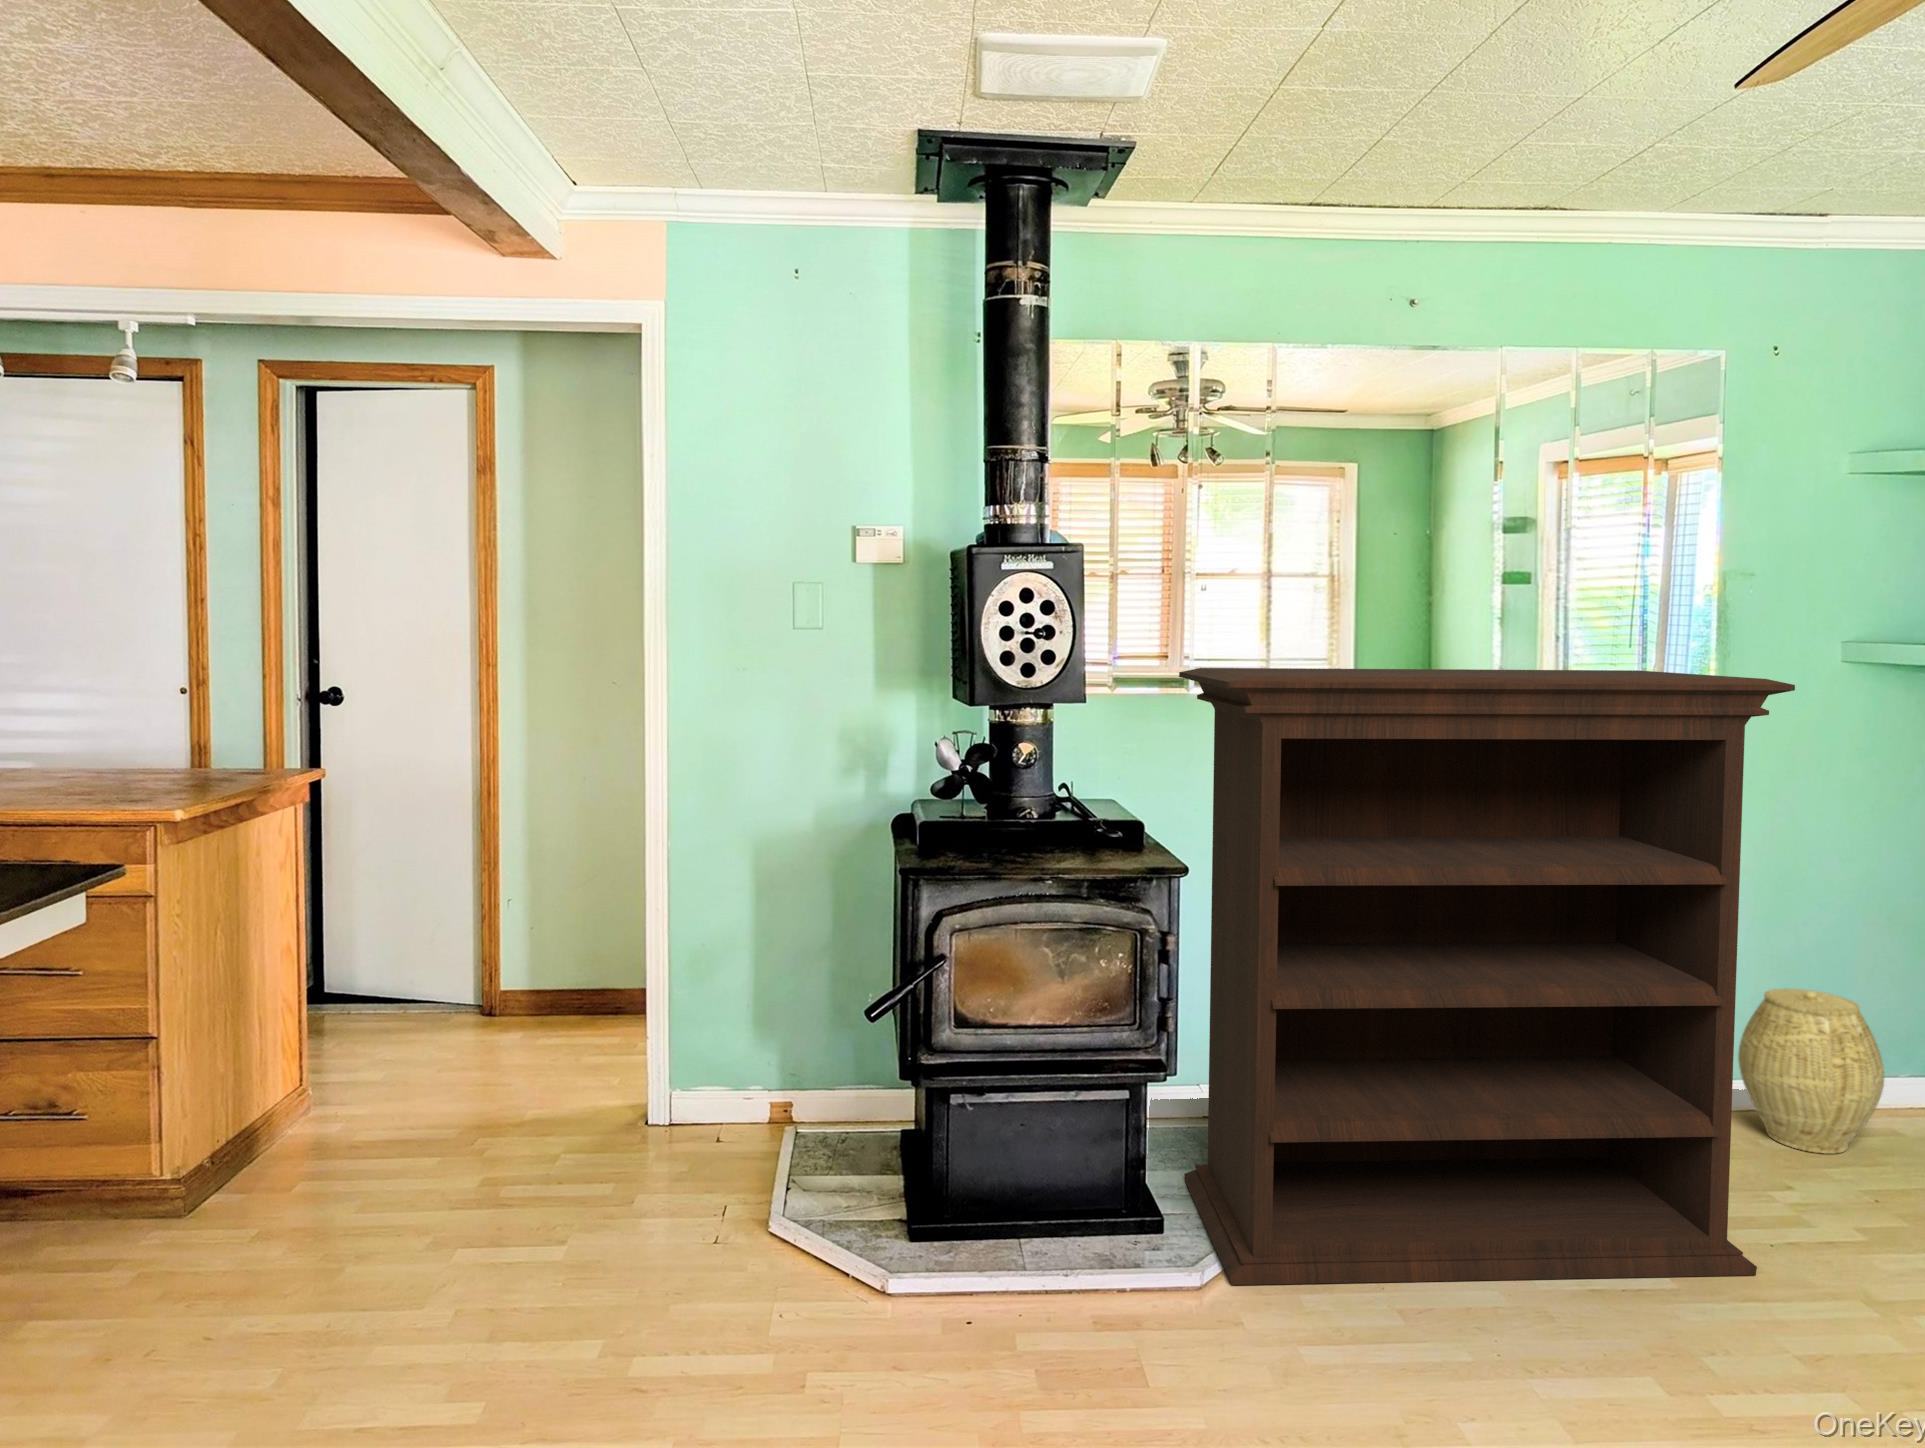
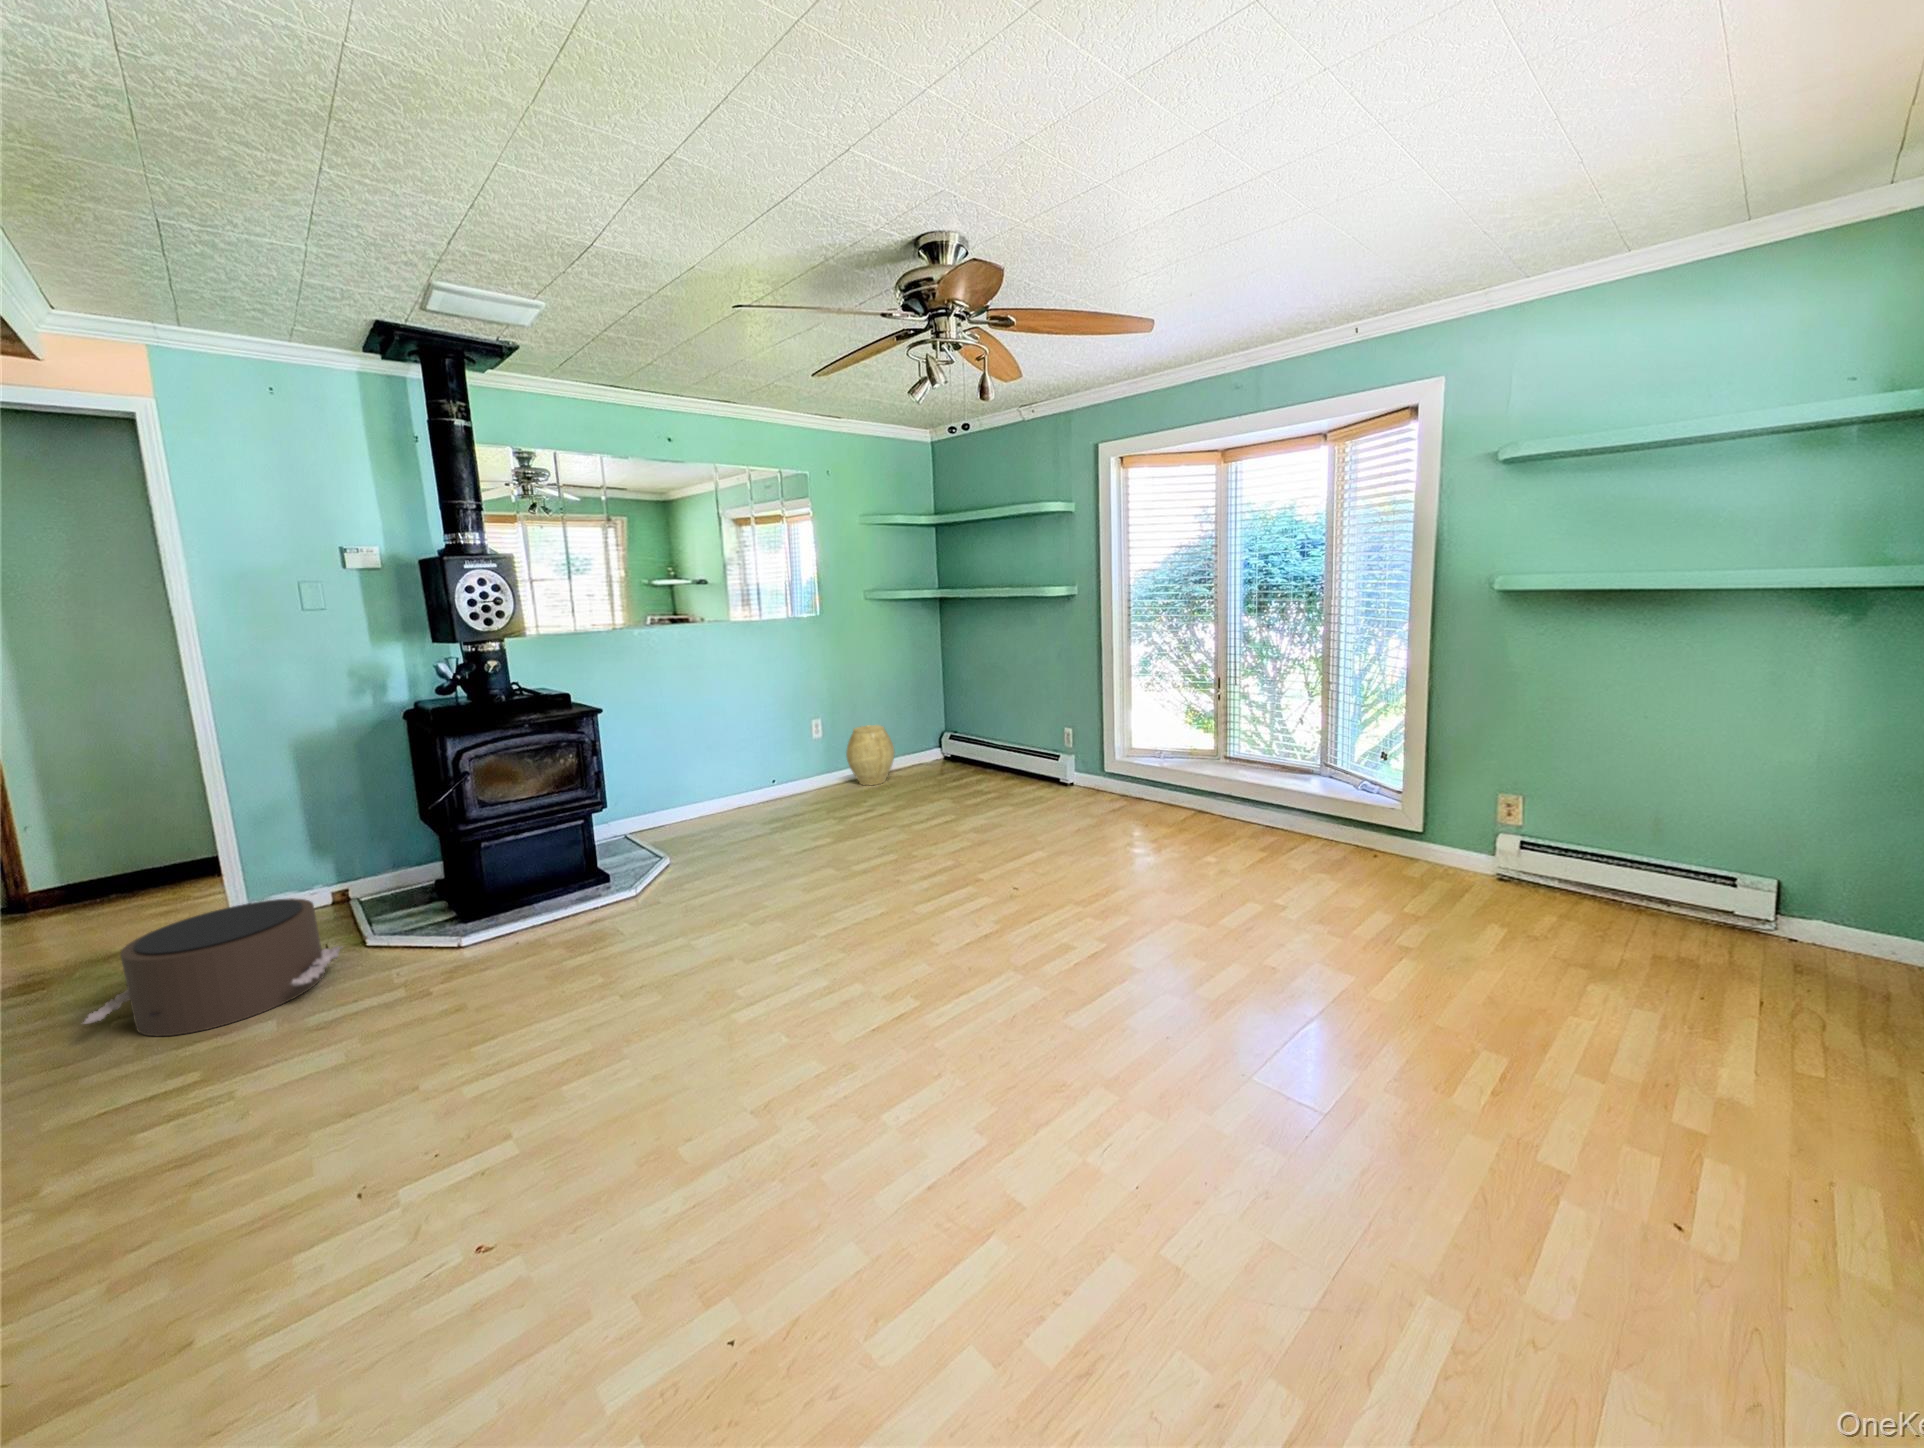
bookshelf: present [1179,668,1795,1285] -> none [577,603,851,884]
pouf: none [402,1106,720,1338] -> present [84,898,341,1036]

